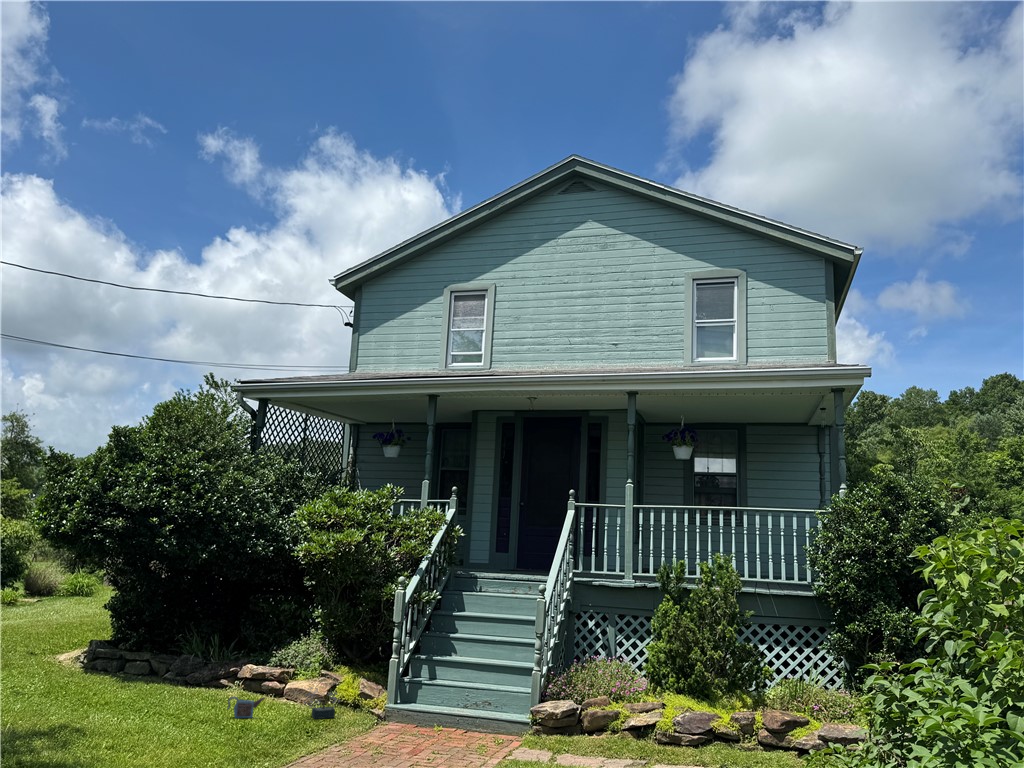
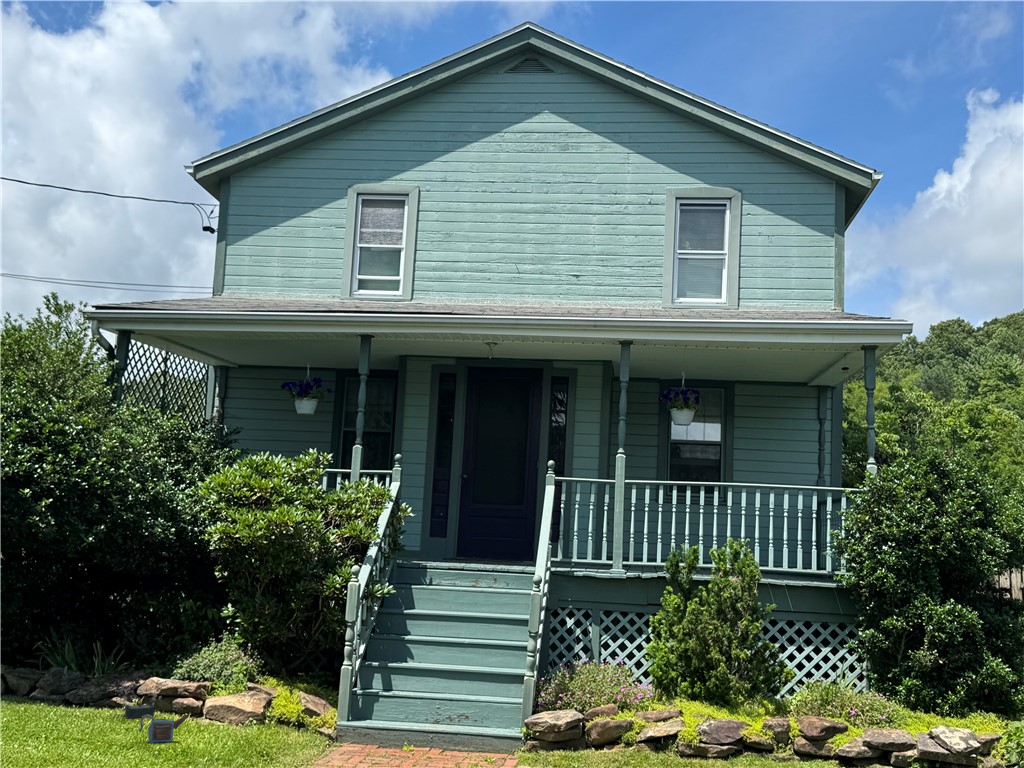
decorative plant: present [304,687,340,719] -> present [116,681,161,719]

